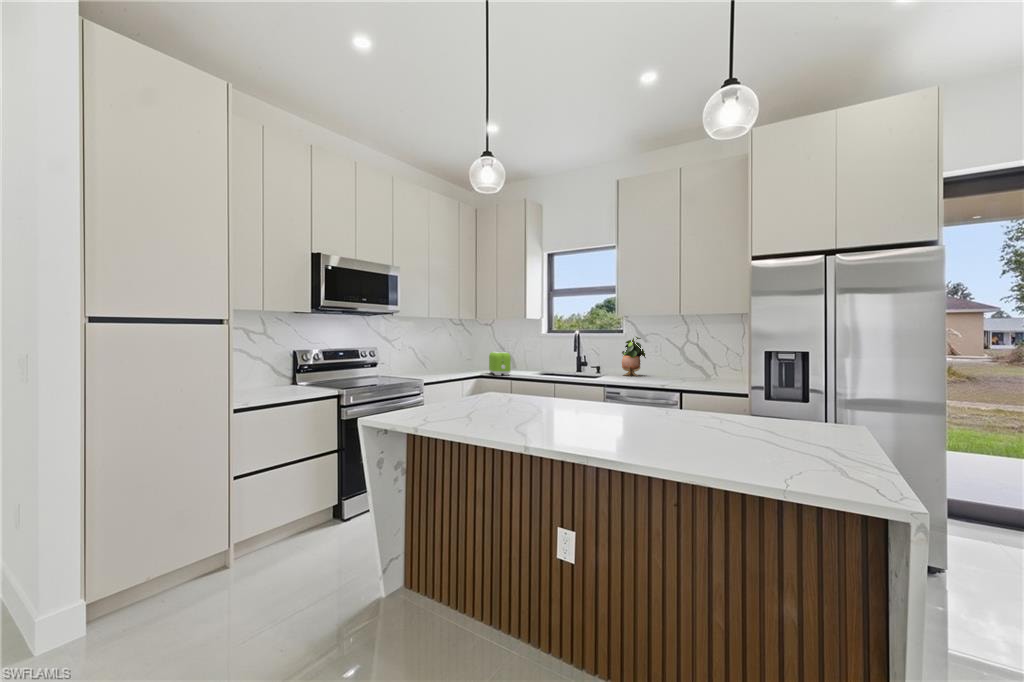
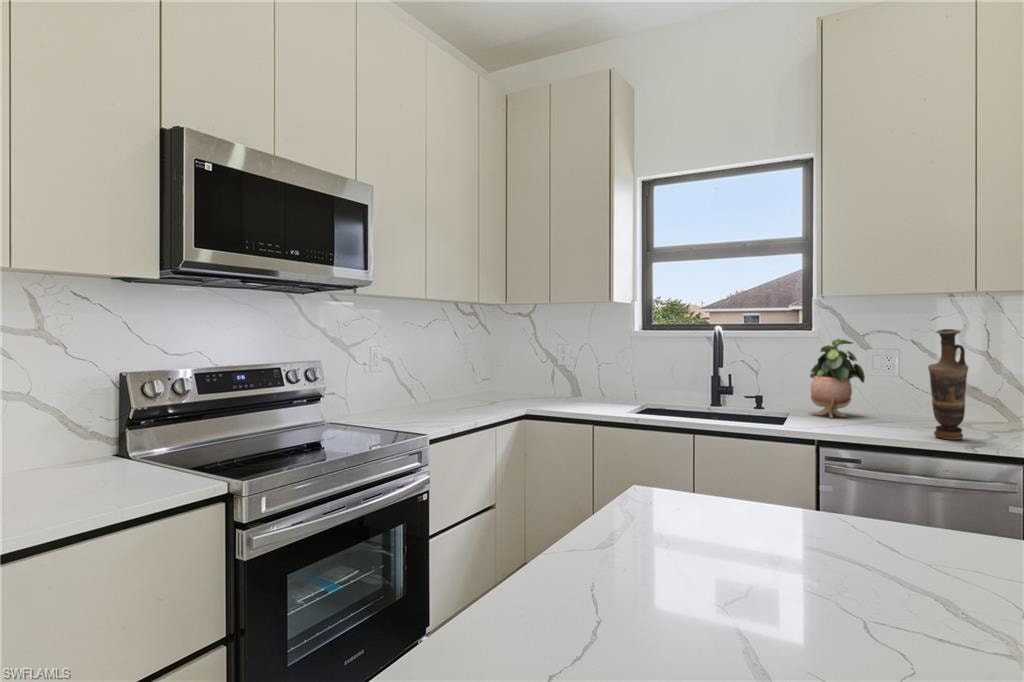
vase: none [654,331,670,382] -> present [928,329,968,440]
toaster: present [489,352,511,375] -> none [543,366,595,417]

